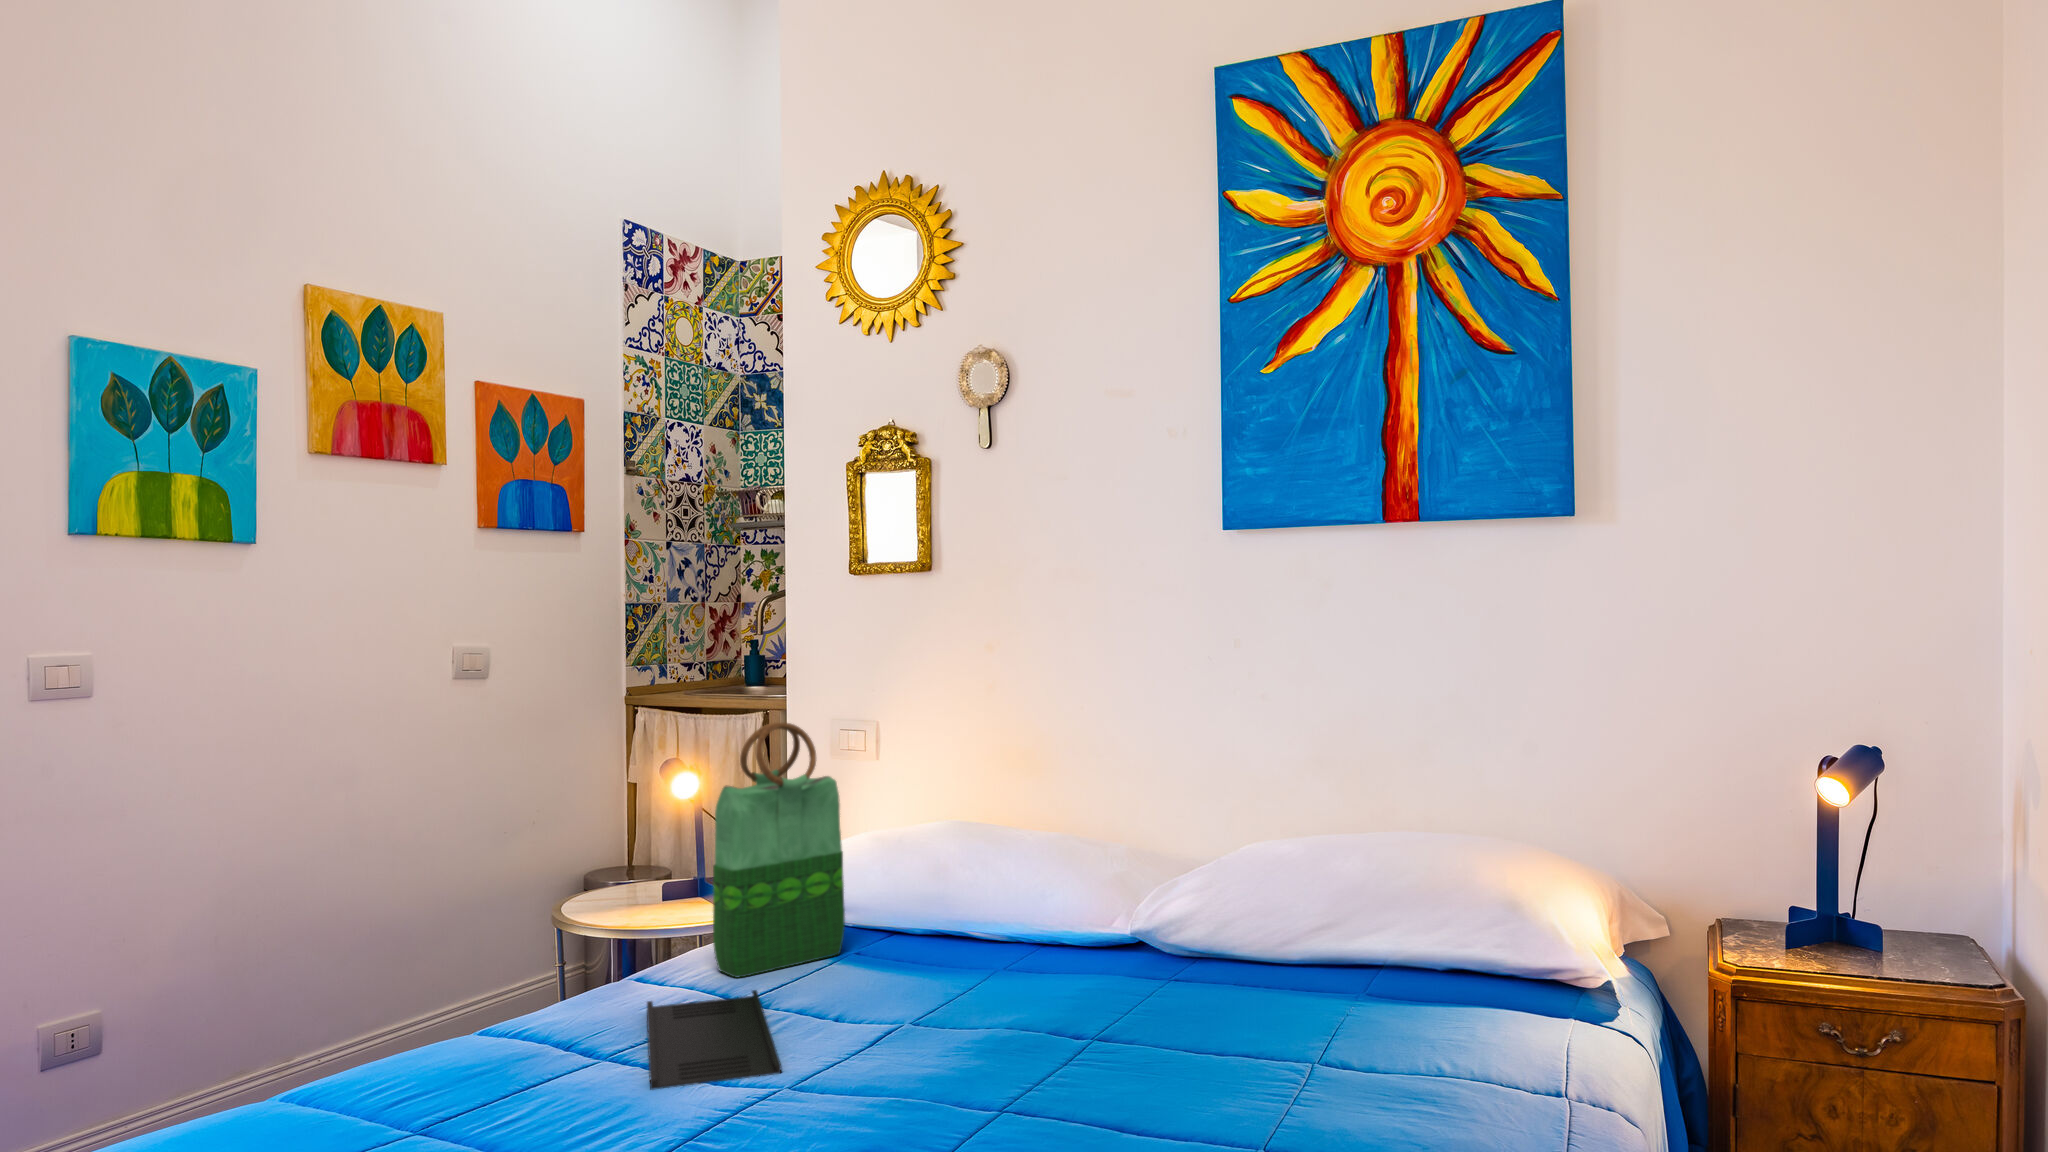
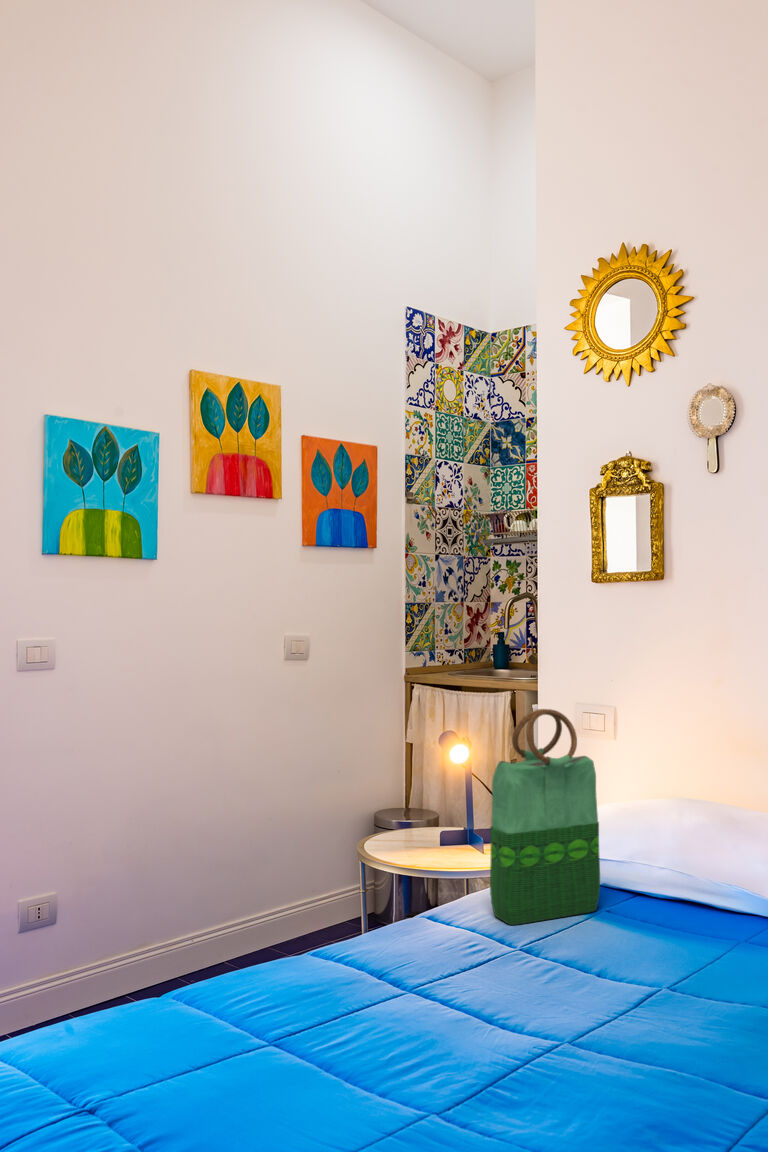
tray: present [647,990,781,1090] -> none [440,942,565,1036]

